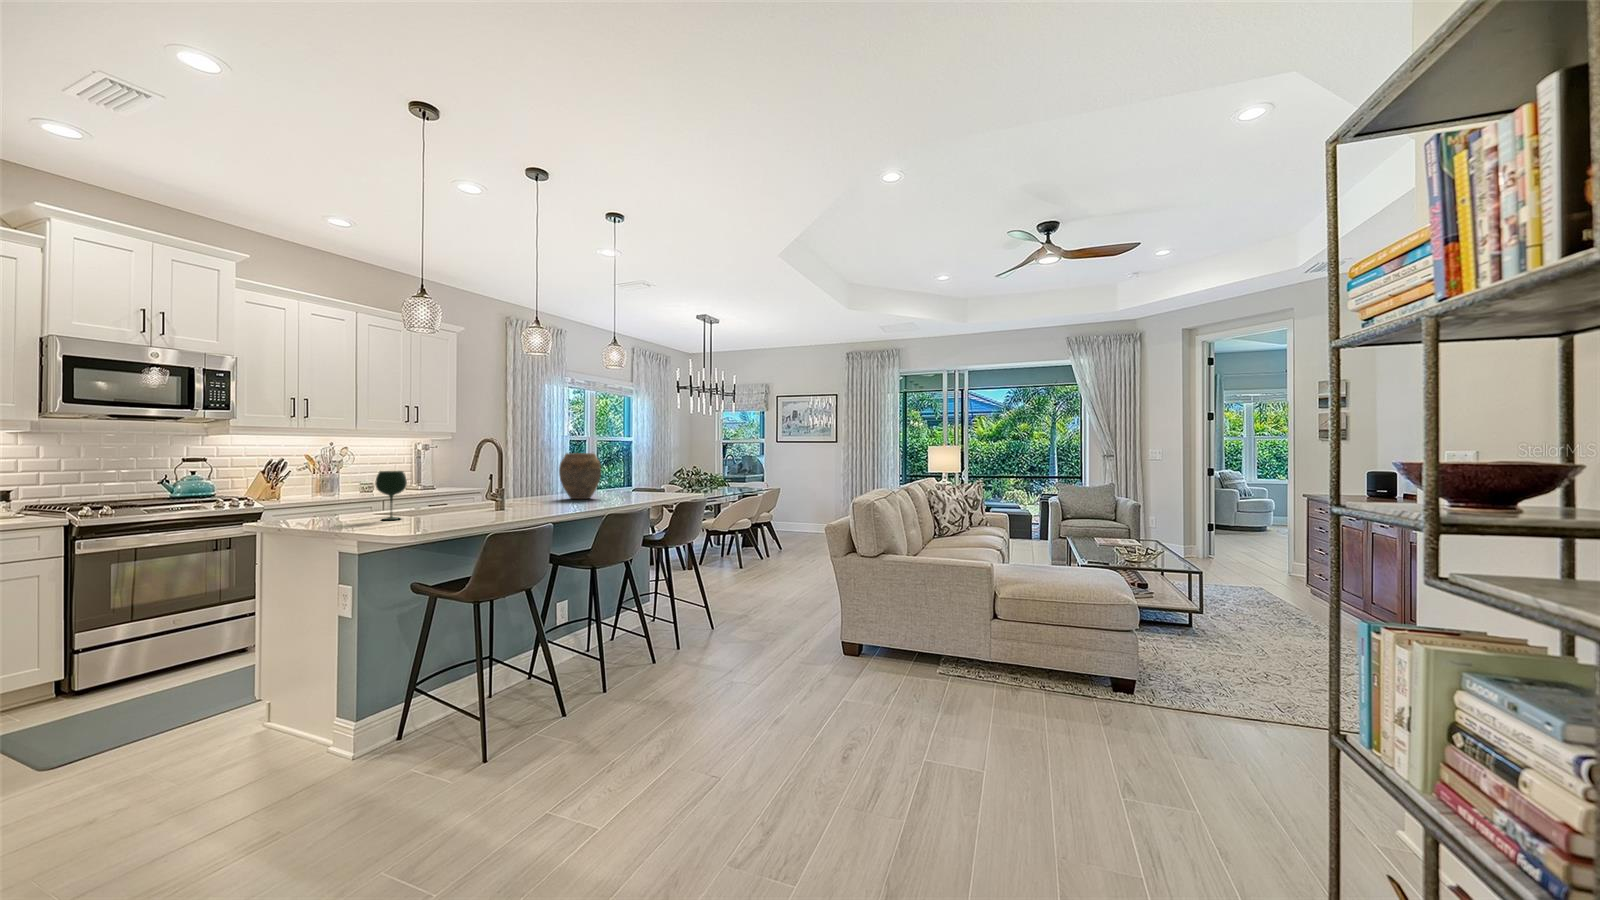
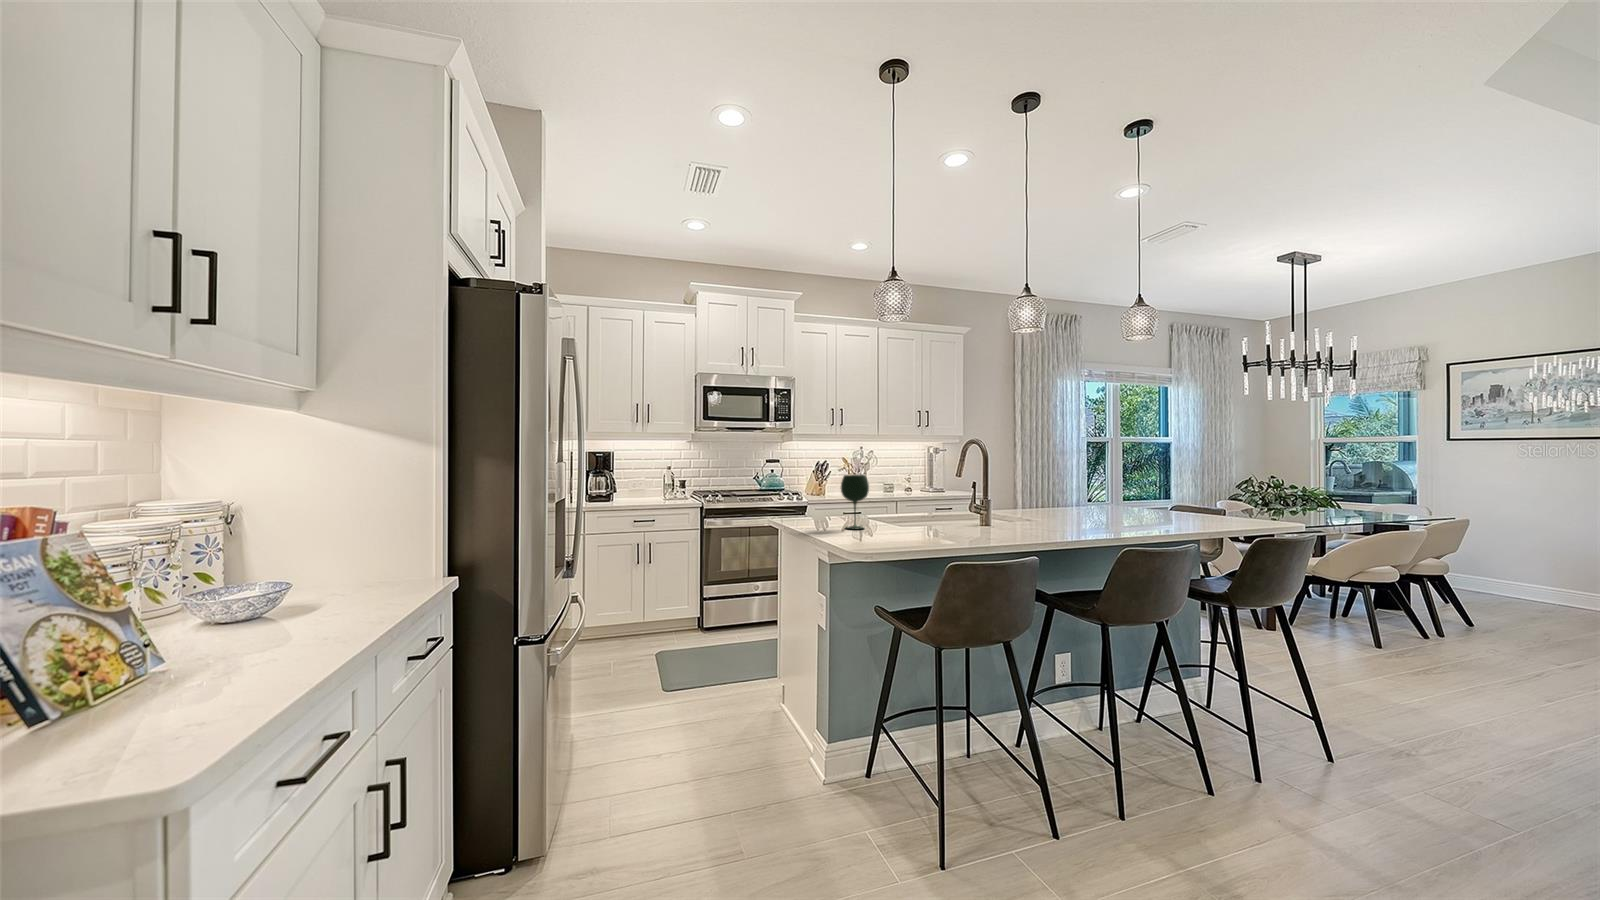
vase: present [559,453,601,499] -> none [1059,457,1118,518]

